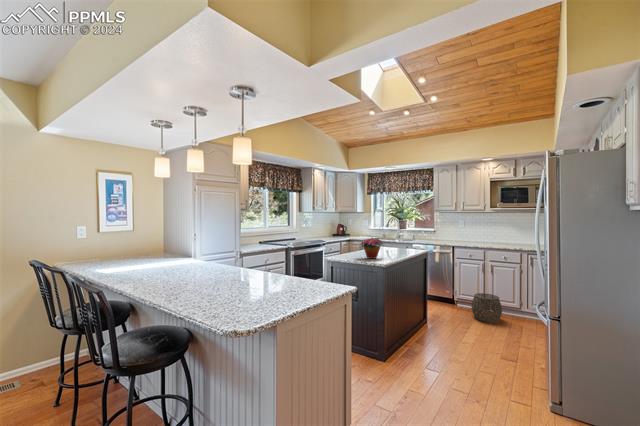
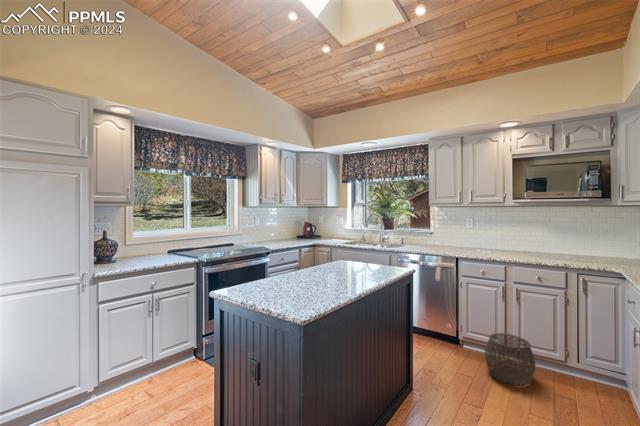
flower arrangement: present [360,238,382,259] -> none [269,253,327,295]

